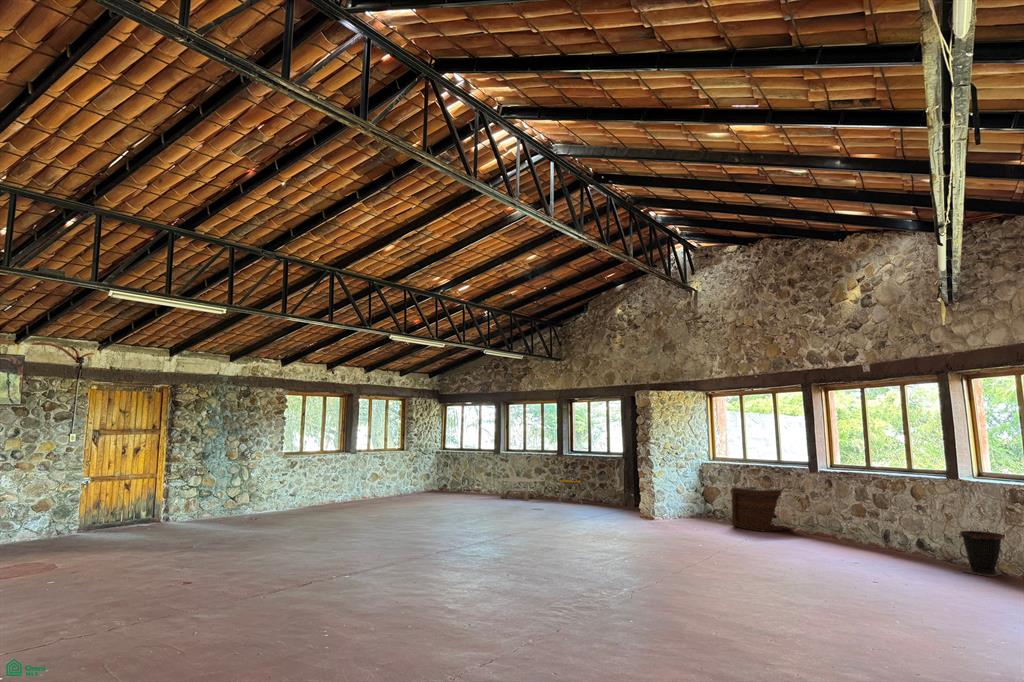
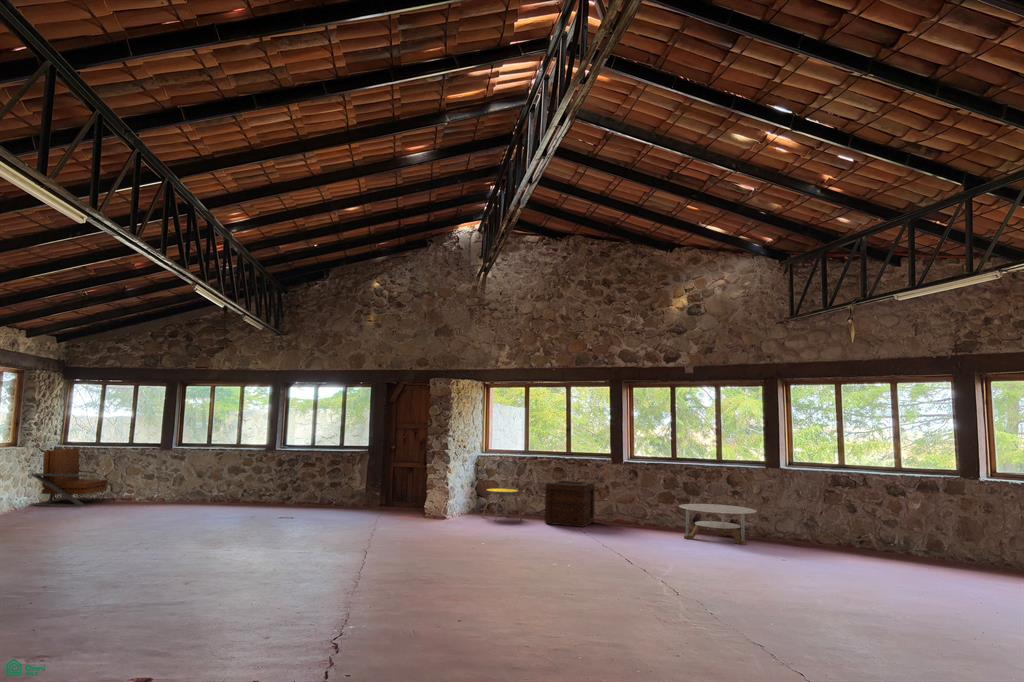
lounge chair: none [420,454,471,494] -> present [30,449,110,507]
round table: present [499,478,544,501] -> present [679,504,757,545]
stool: present [558,480,582,504] -> present [482,489,521,521]
bucket: present [960,531,1003,577] -> none [827,513,865,554]

